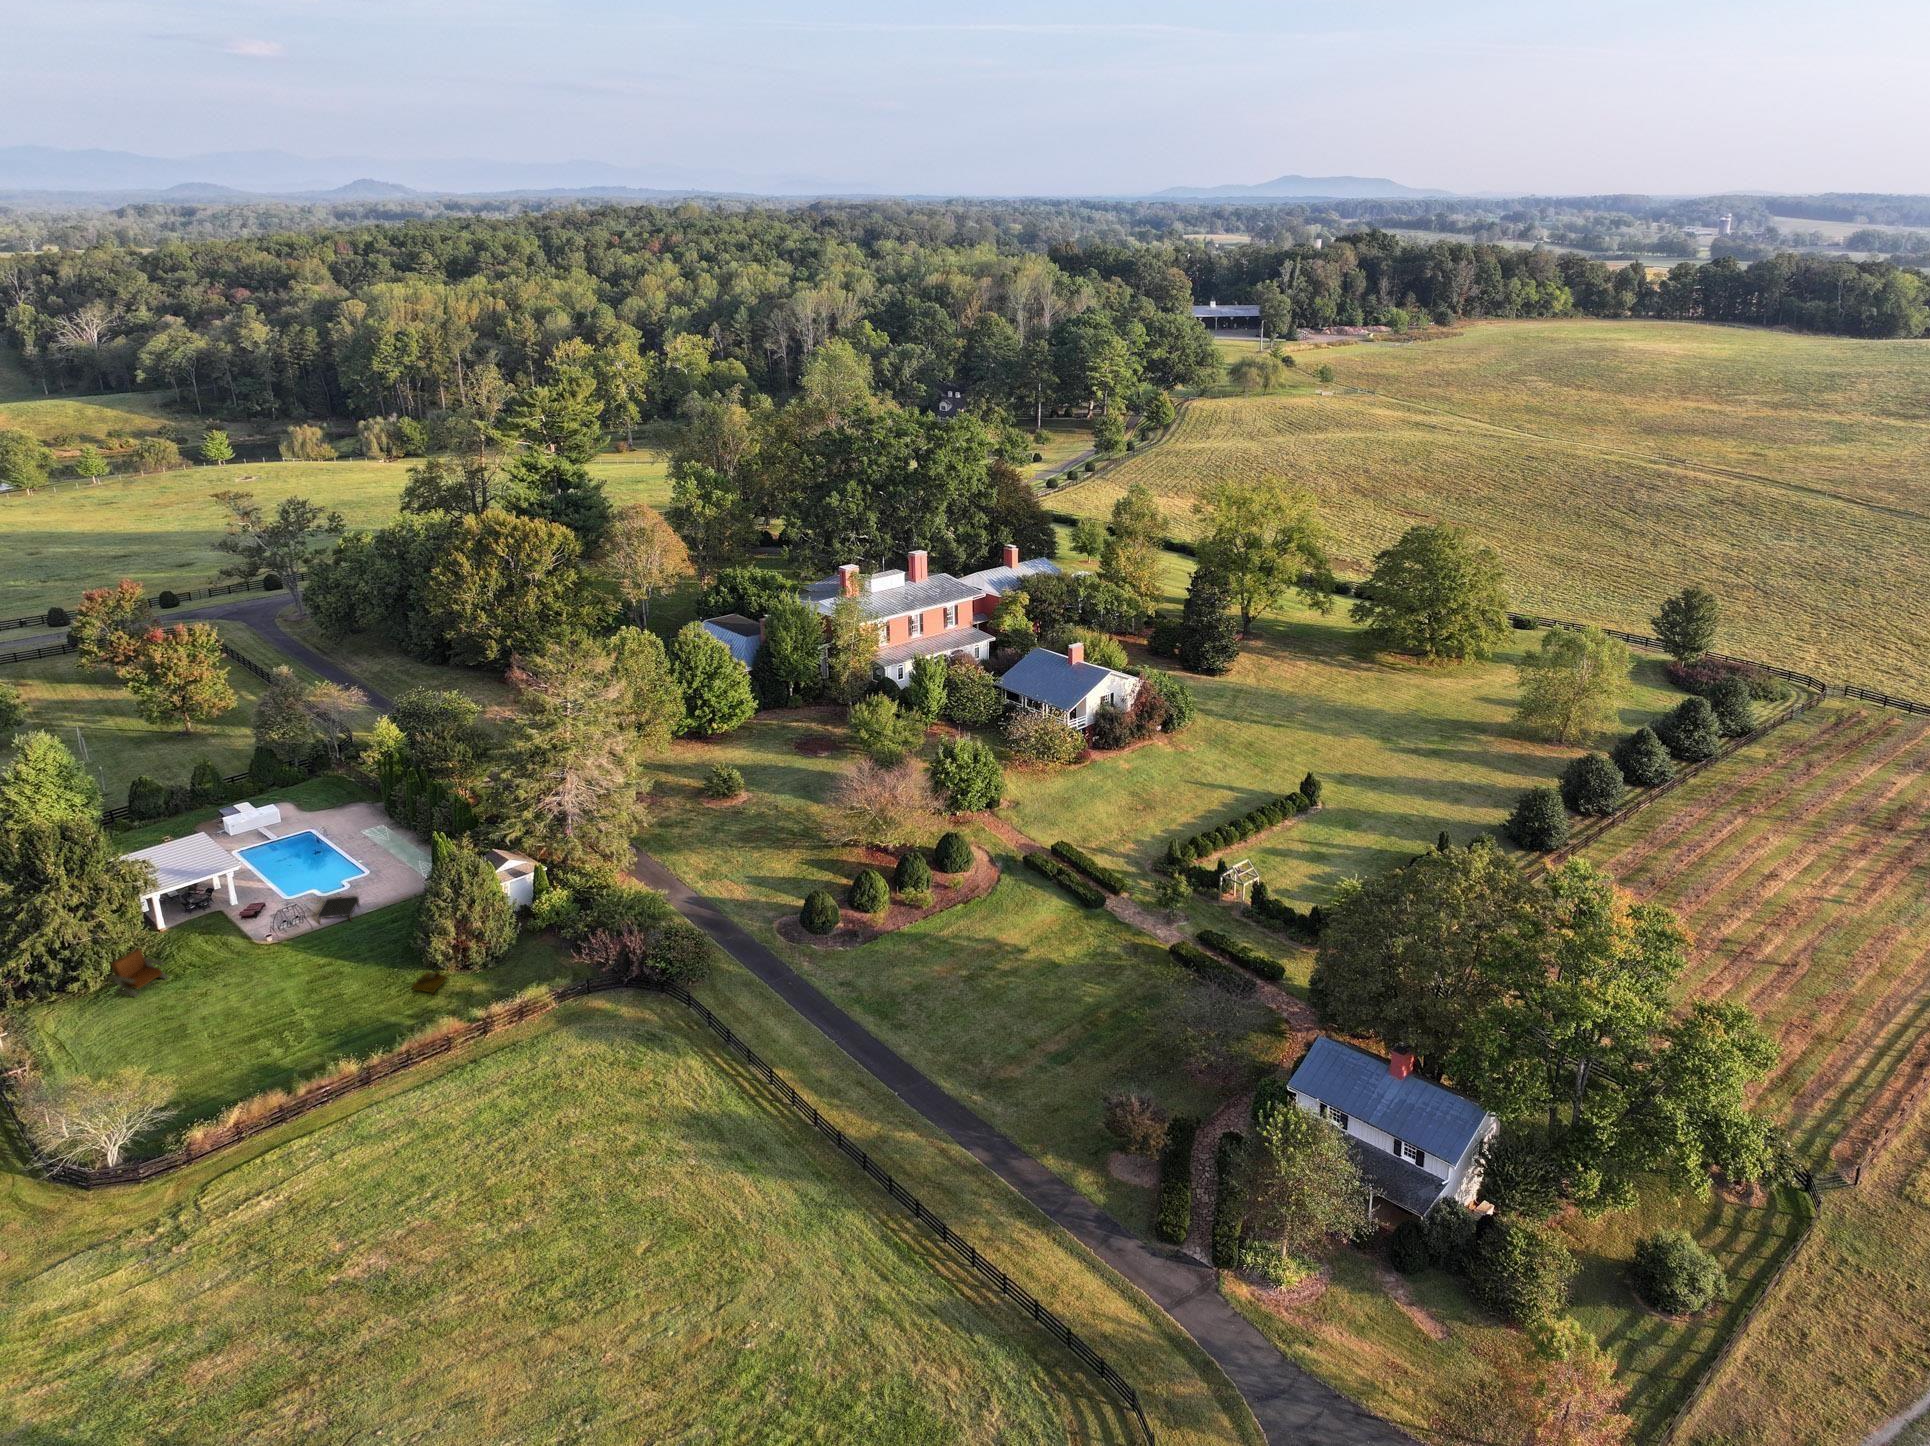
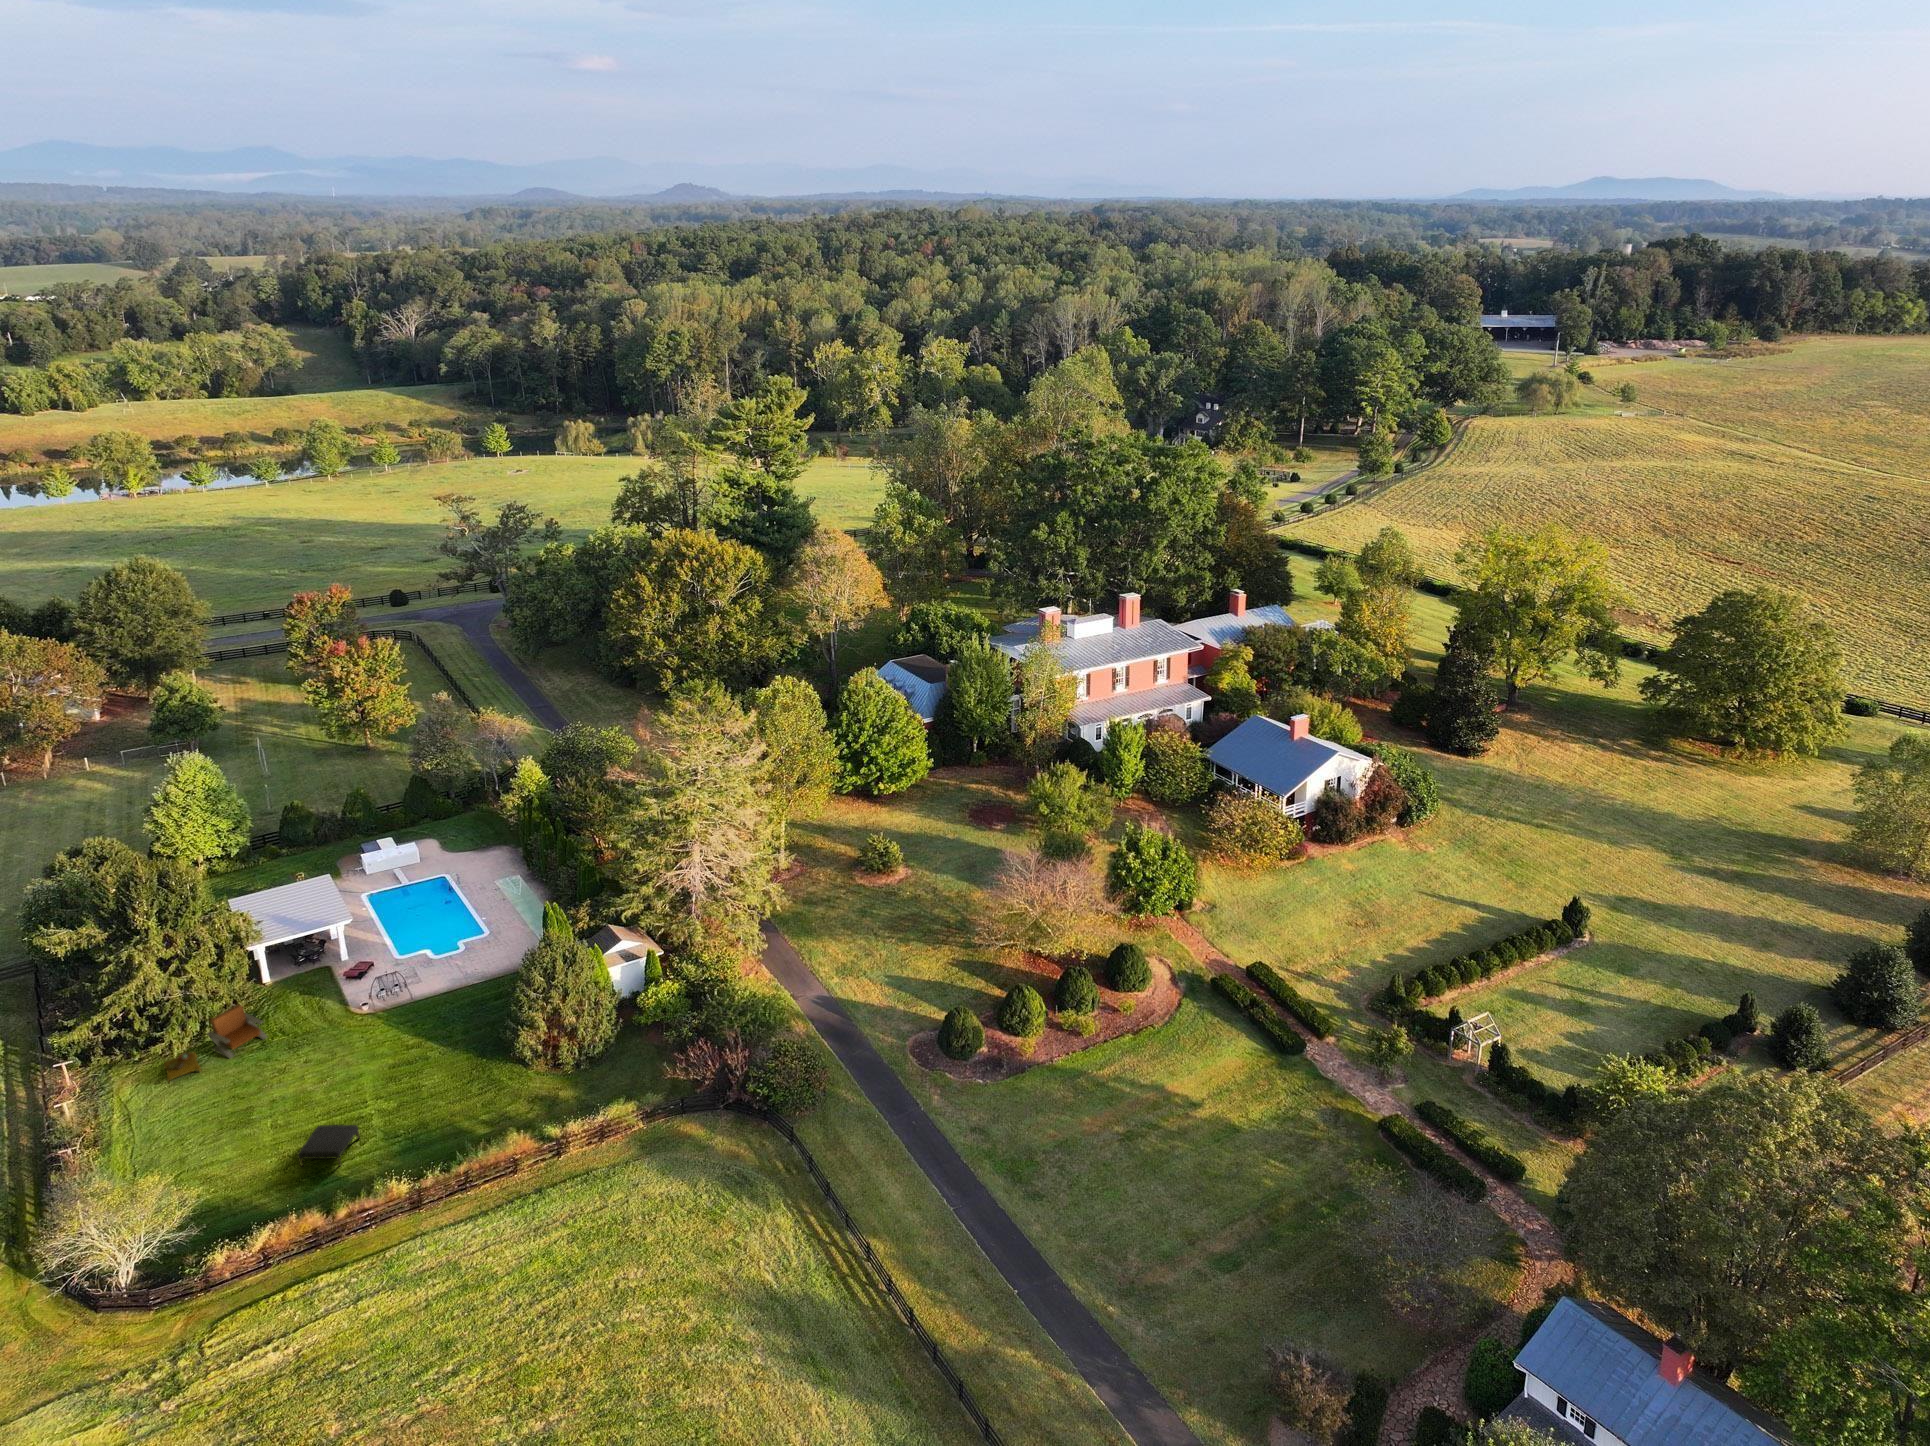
ottoman: present [317,896,359,924] -> present [297,1125,360,1166]
side table: present [412,972,449,995] -> present [164,1051,201,1082]

